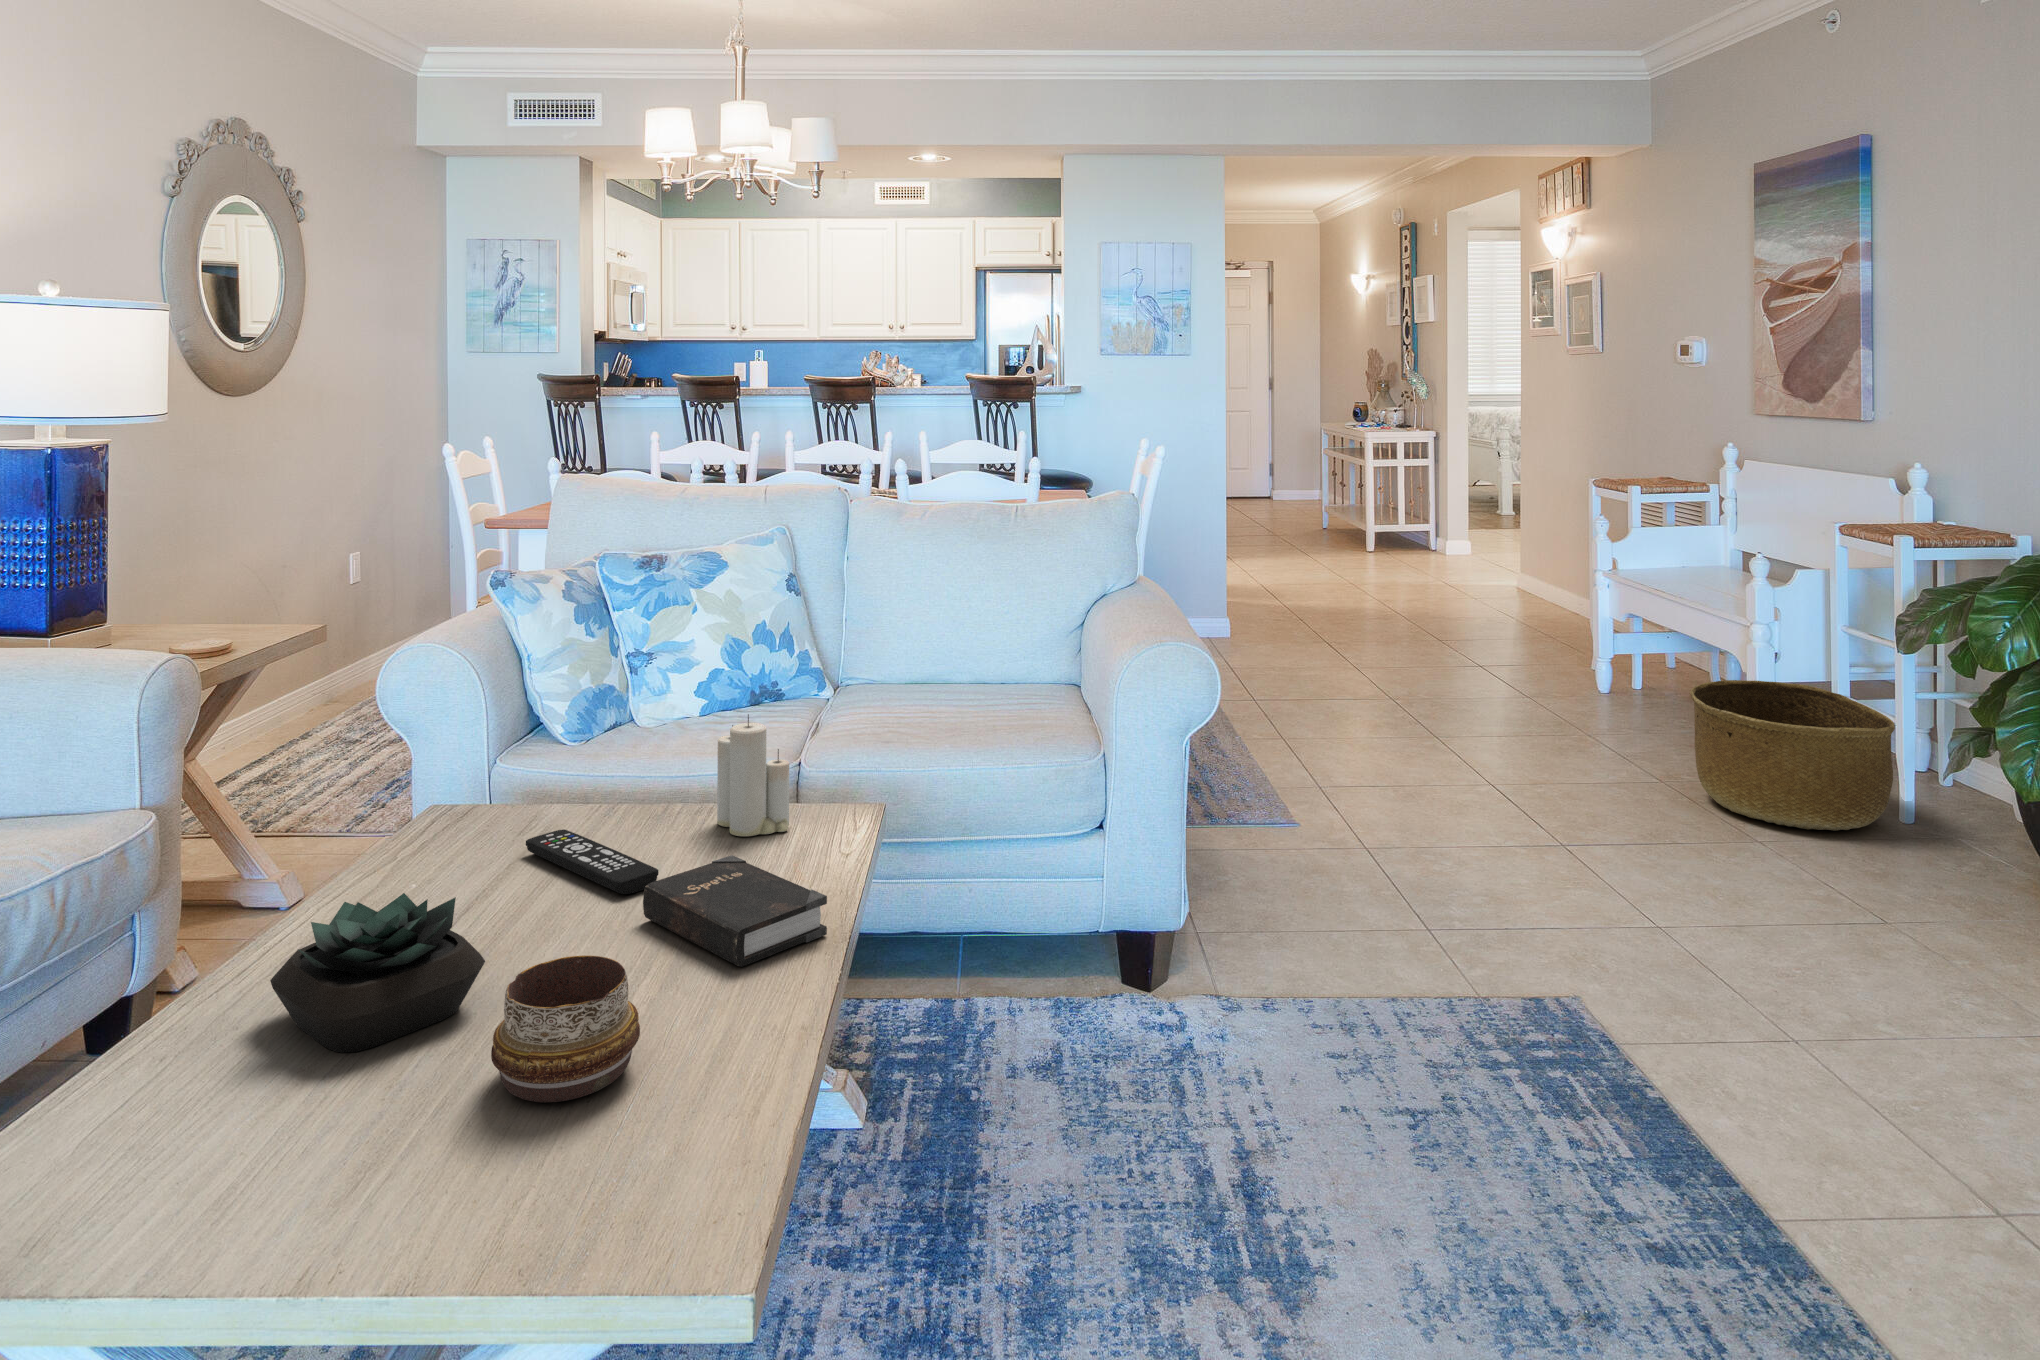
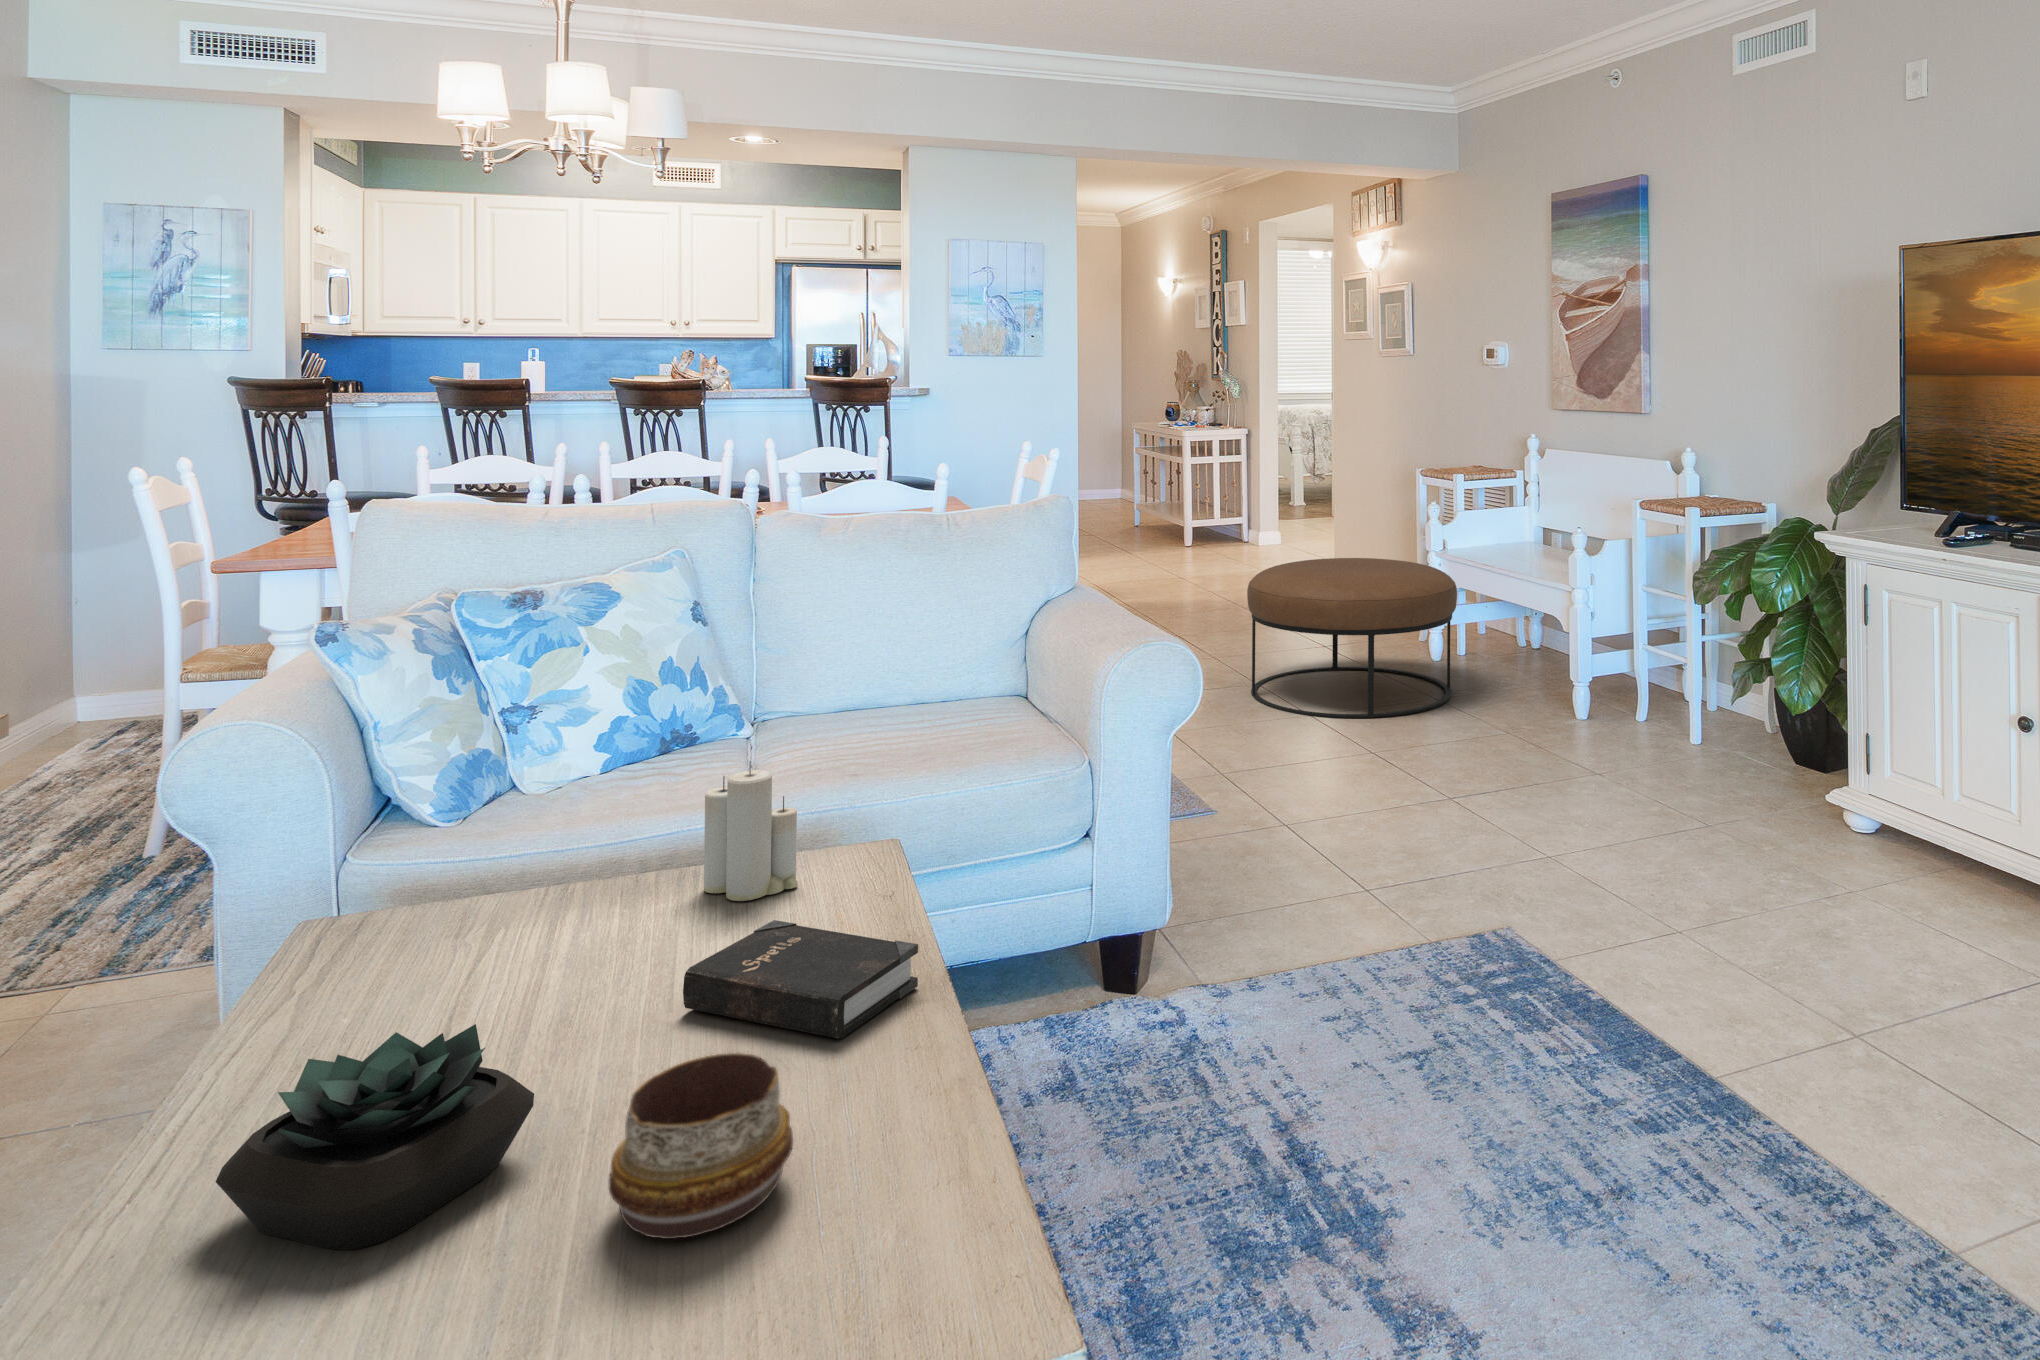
ottoman: none [1370,572,1611,748] -> present [1247,558,1457,718]
basket: present [1690,680,1895,831] -> none [1535,637,1687,757]
remote control: present [526,829,658,894] -> none [467,927,675,988]

